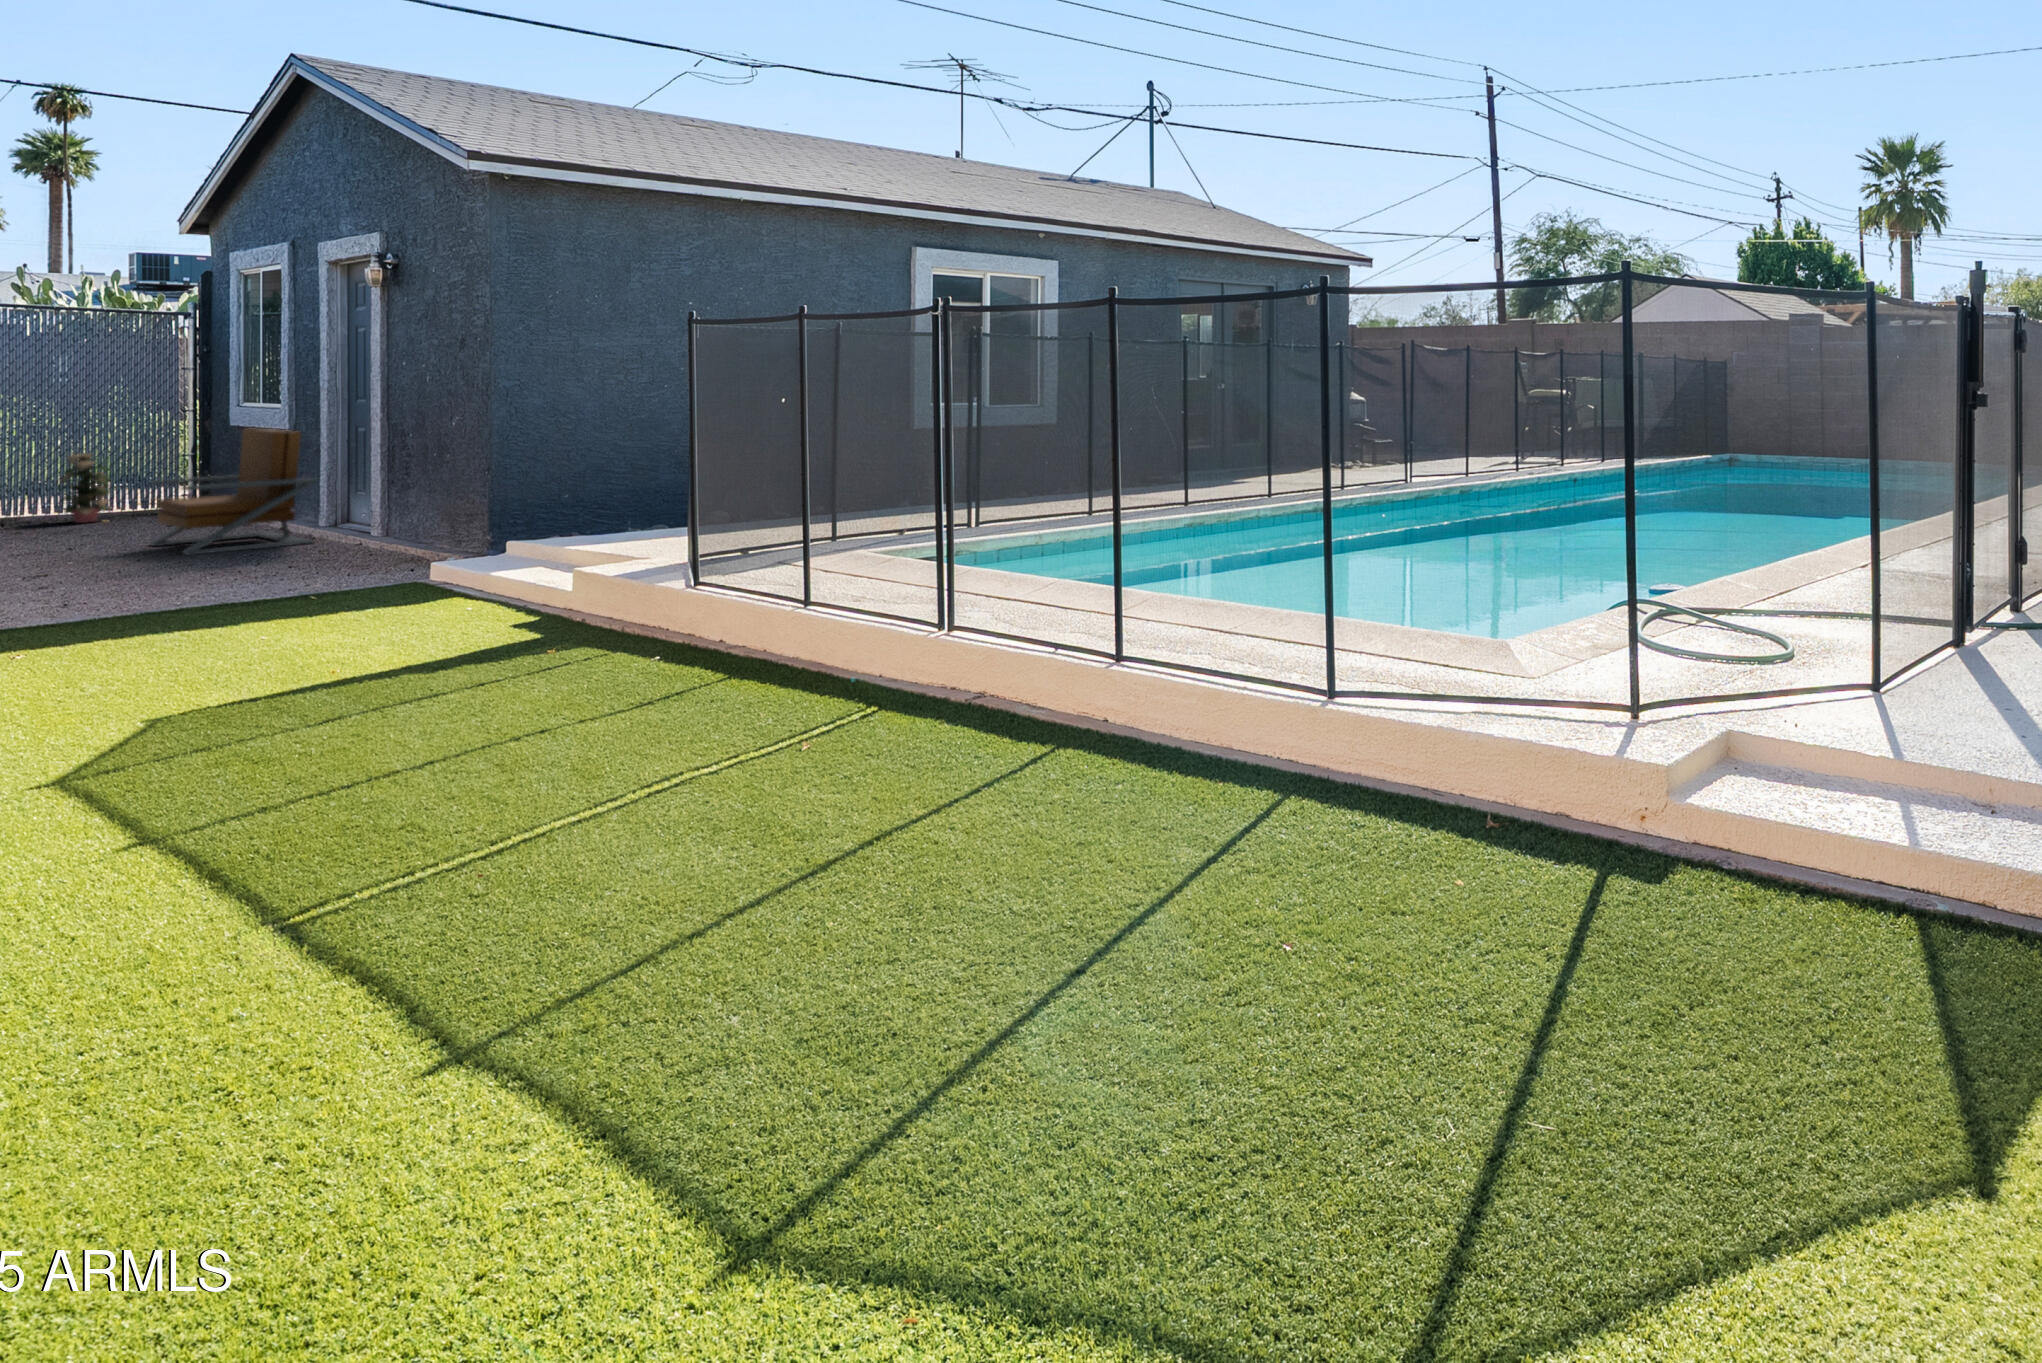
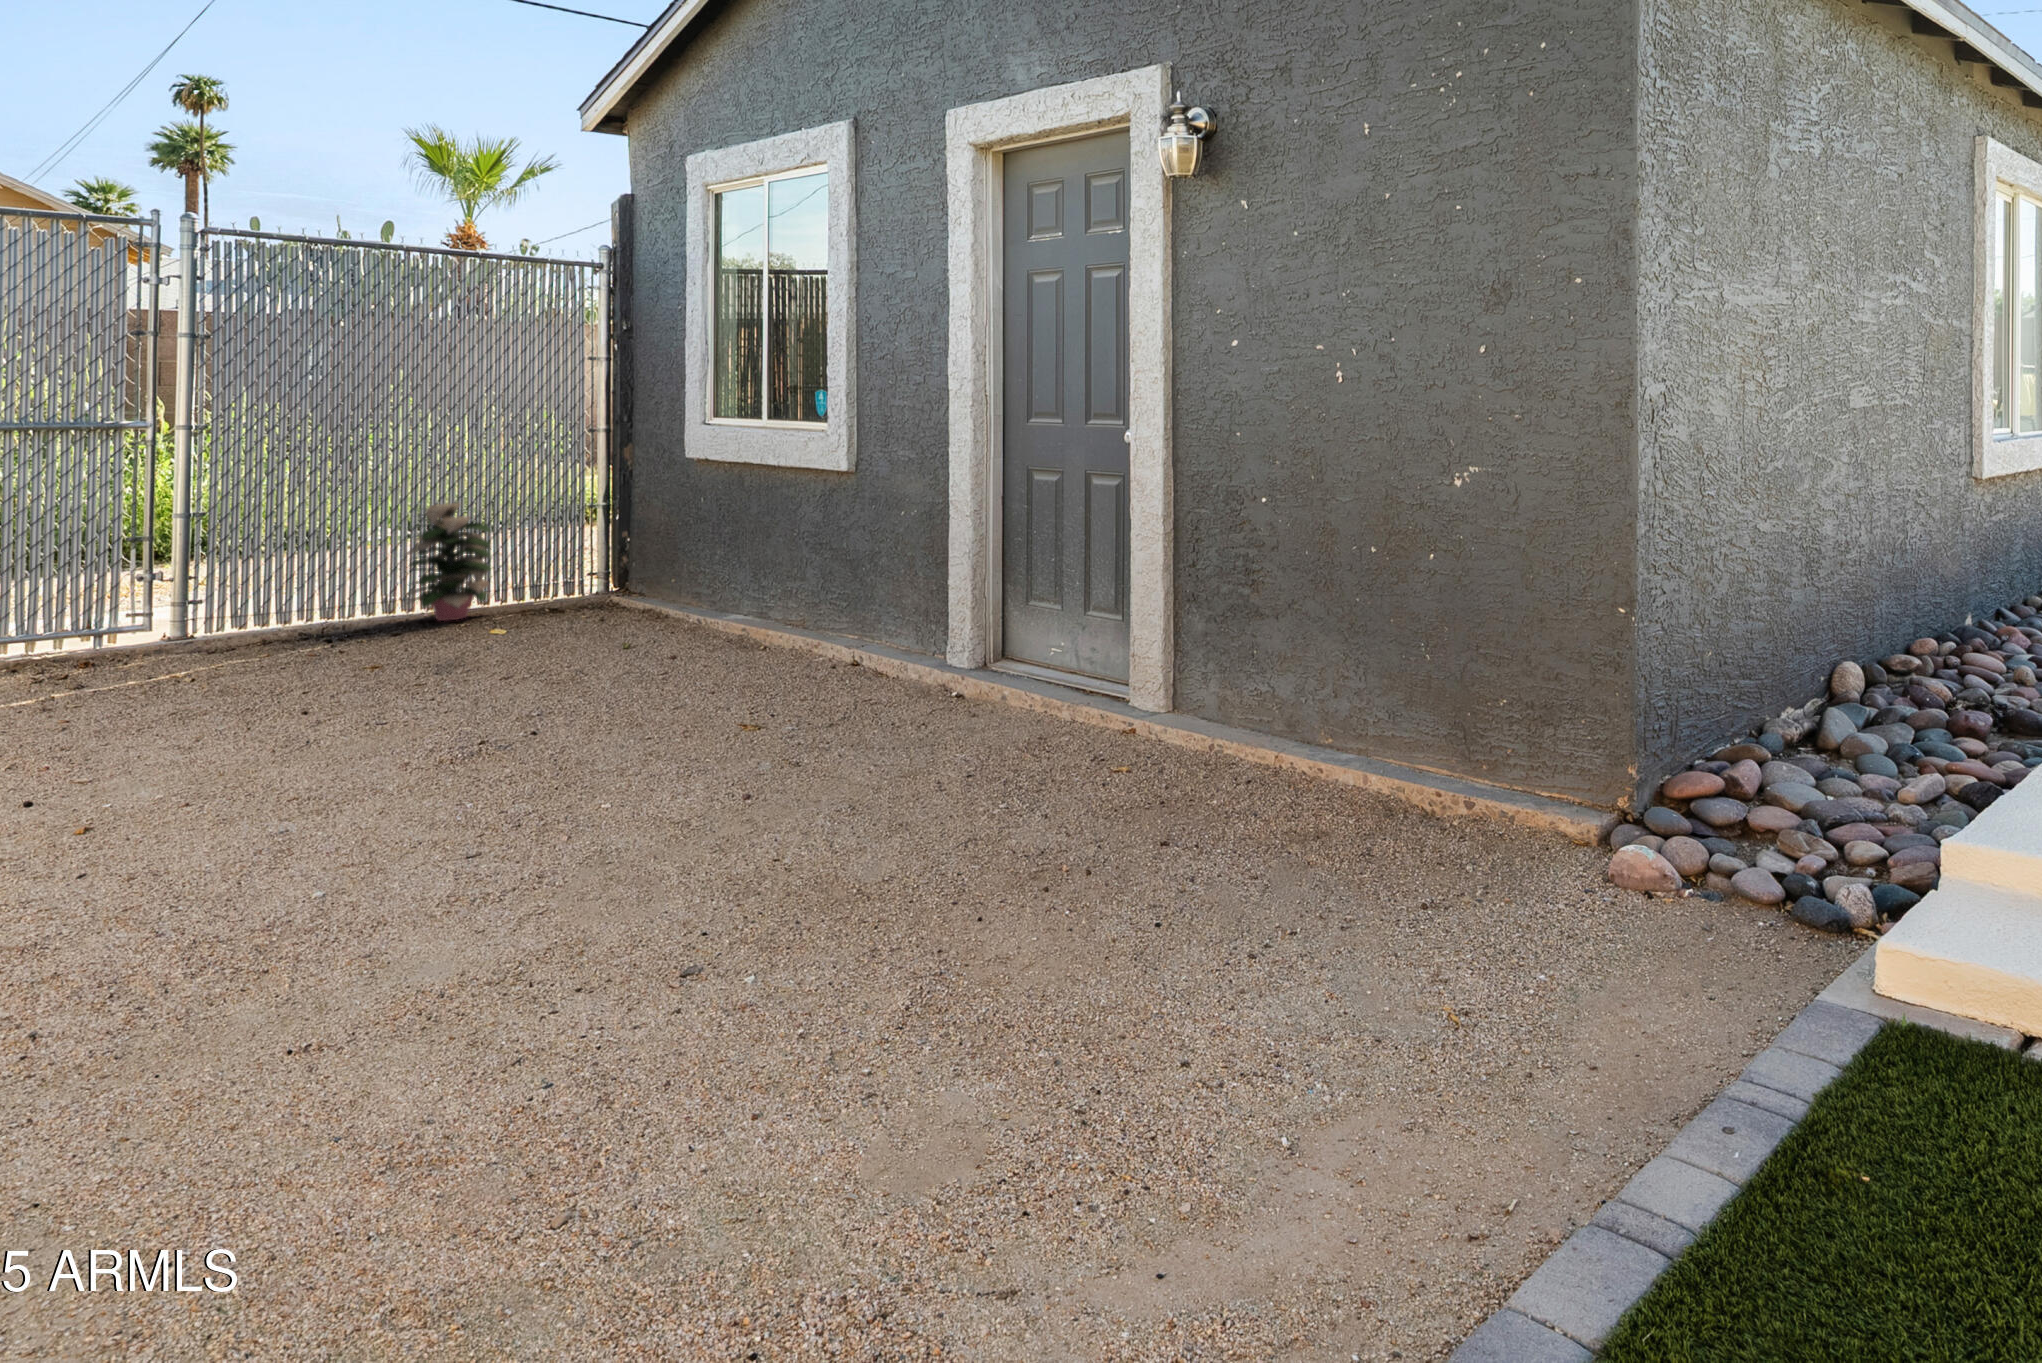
lounge chair: present [150,428,316,555] -> none [665,460,979,720]

